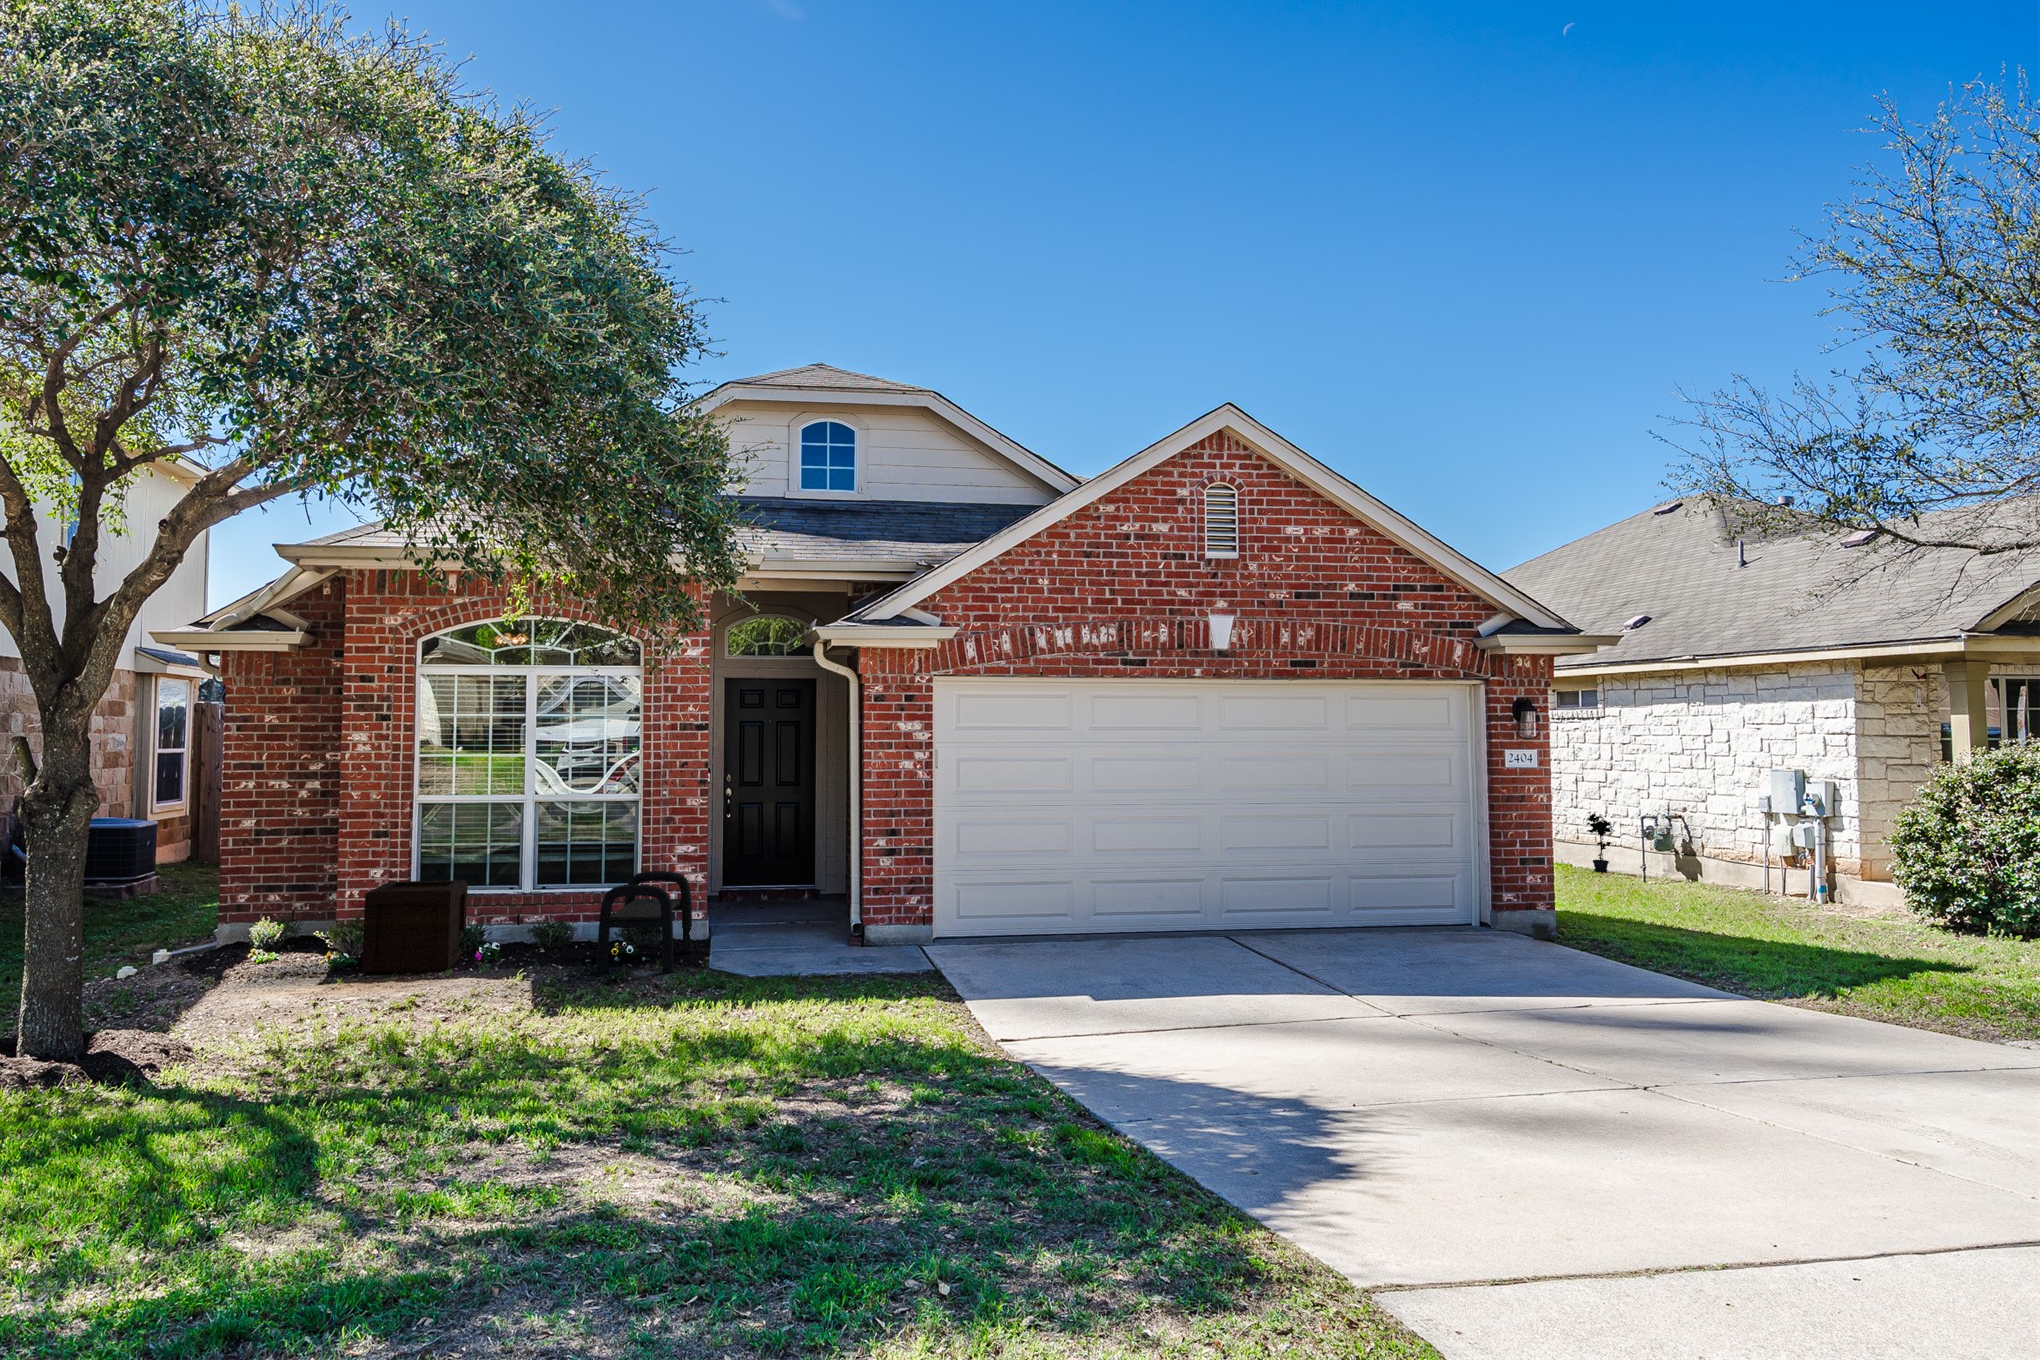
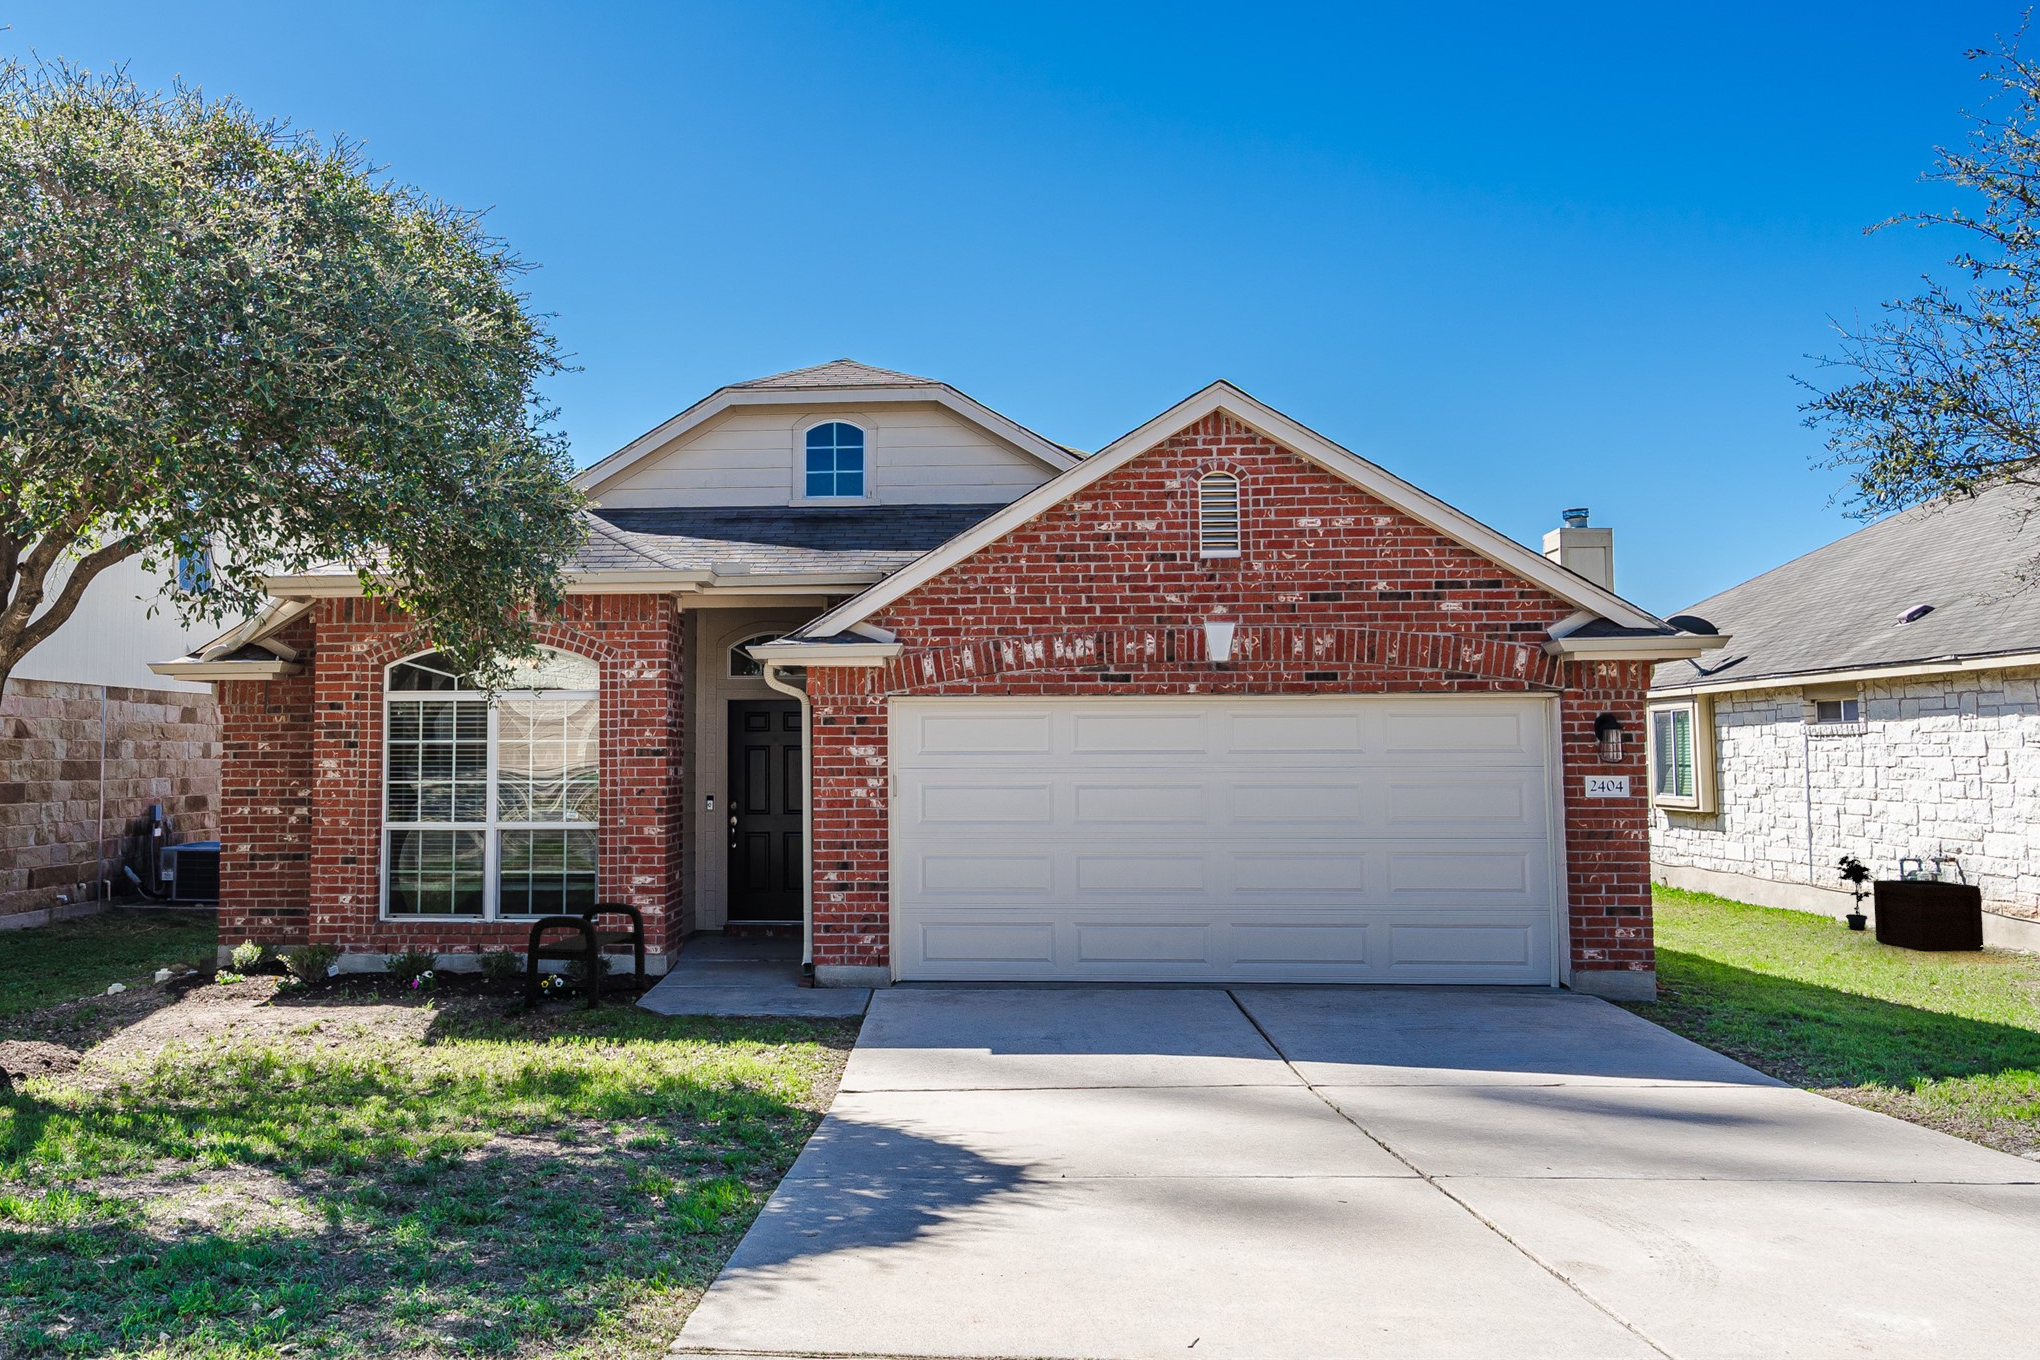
wooden crate: present [362,880,468,973] -> present [1873,880,1984,951]
watering can: present [1531,923,1559,940] -> present [178,957,222,975]

